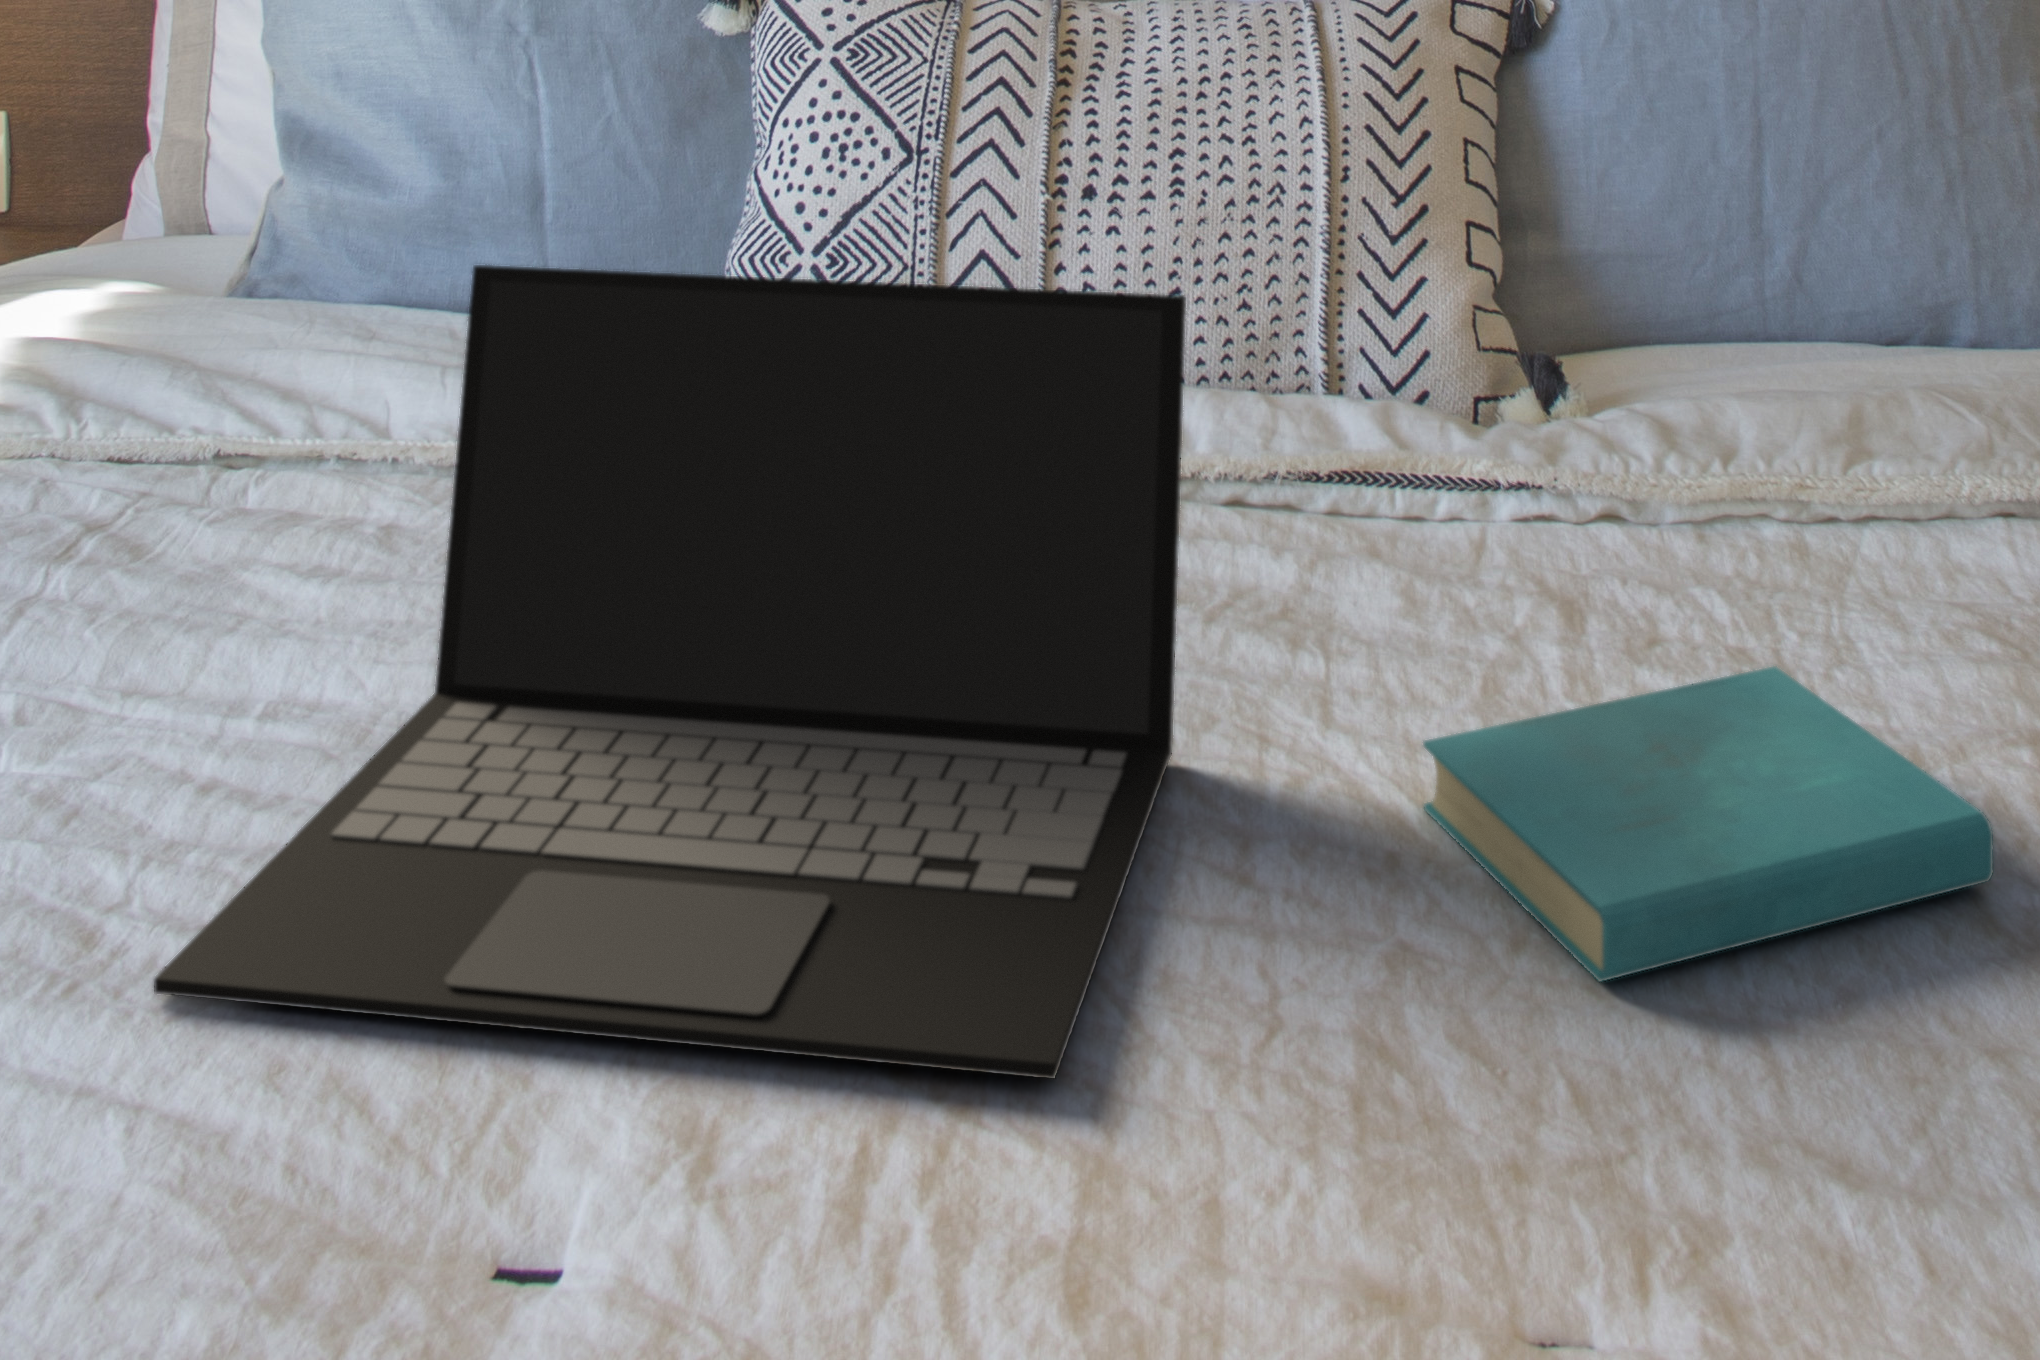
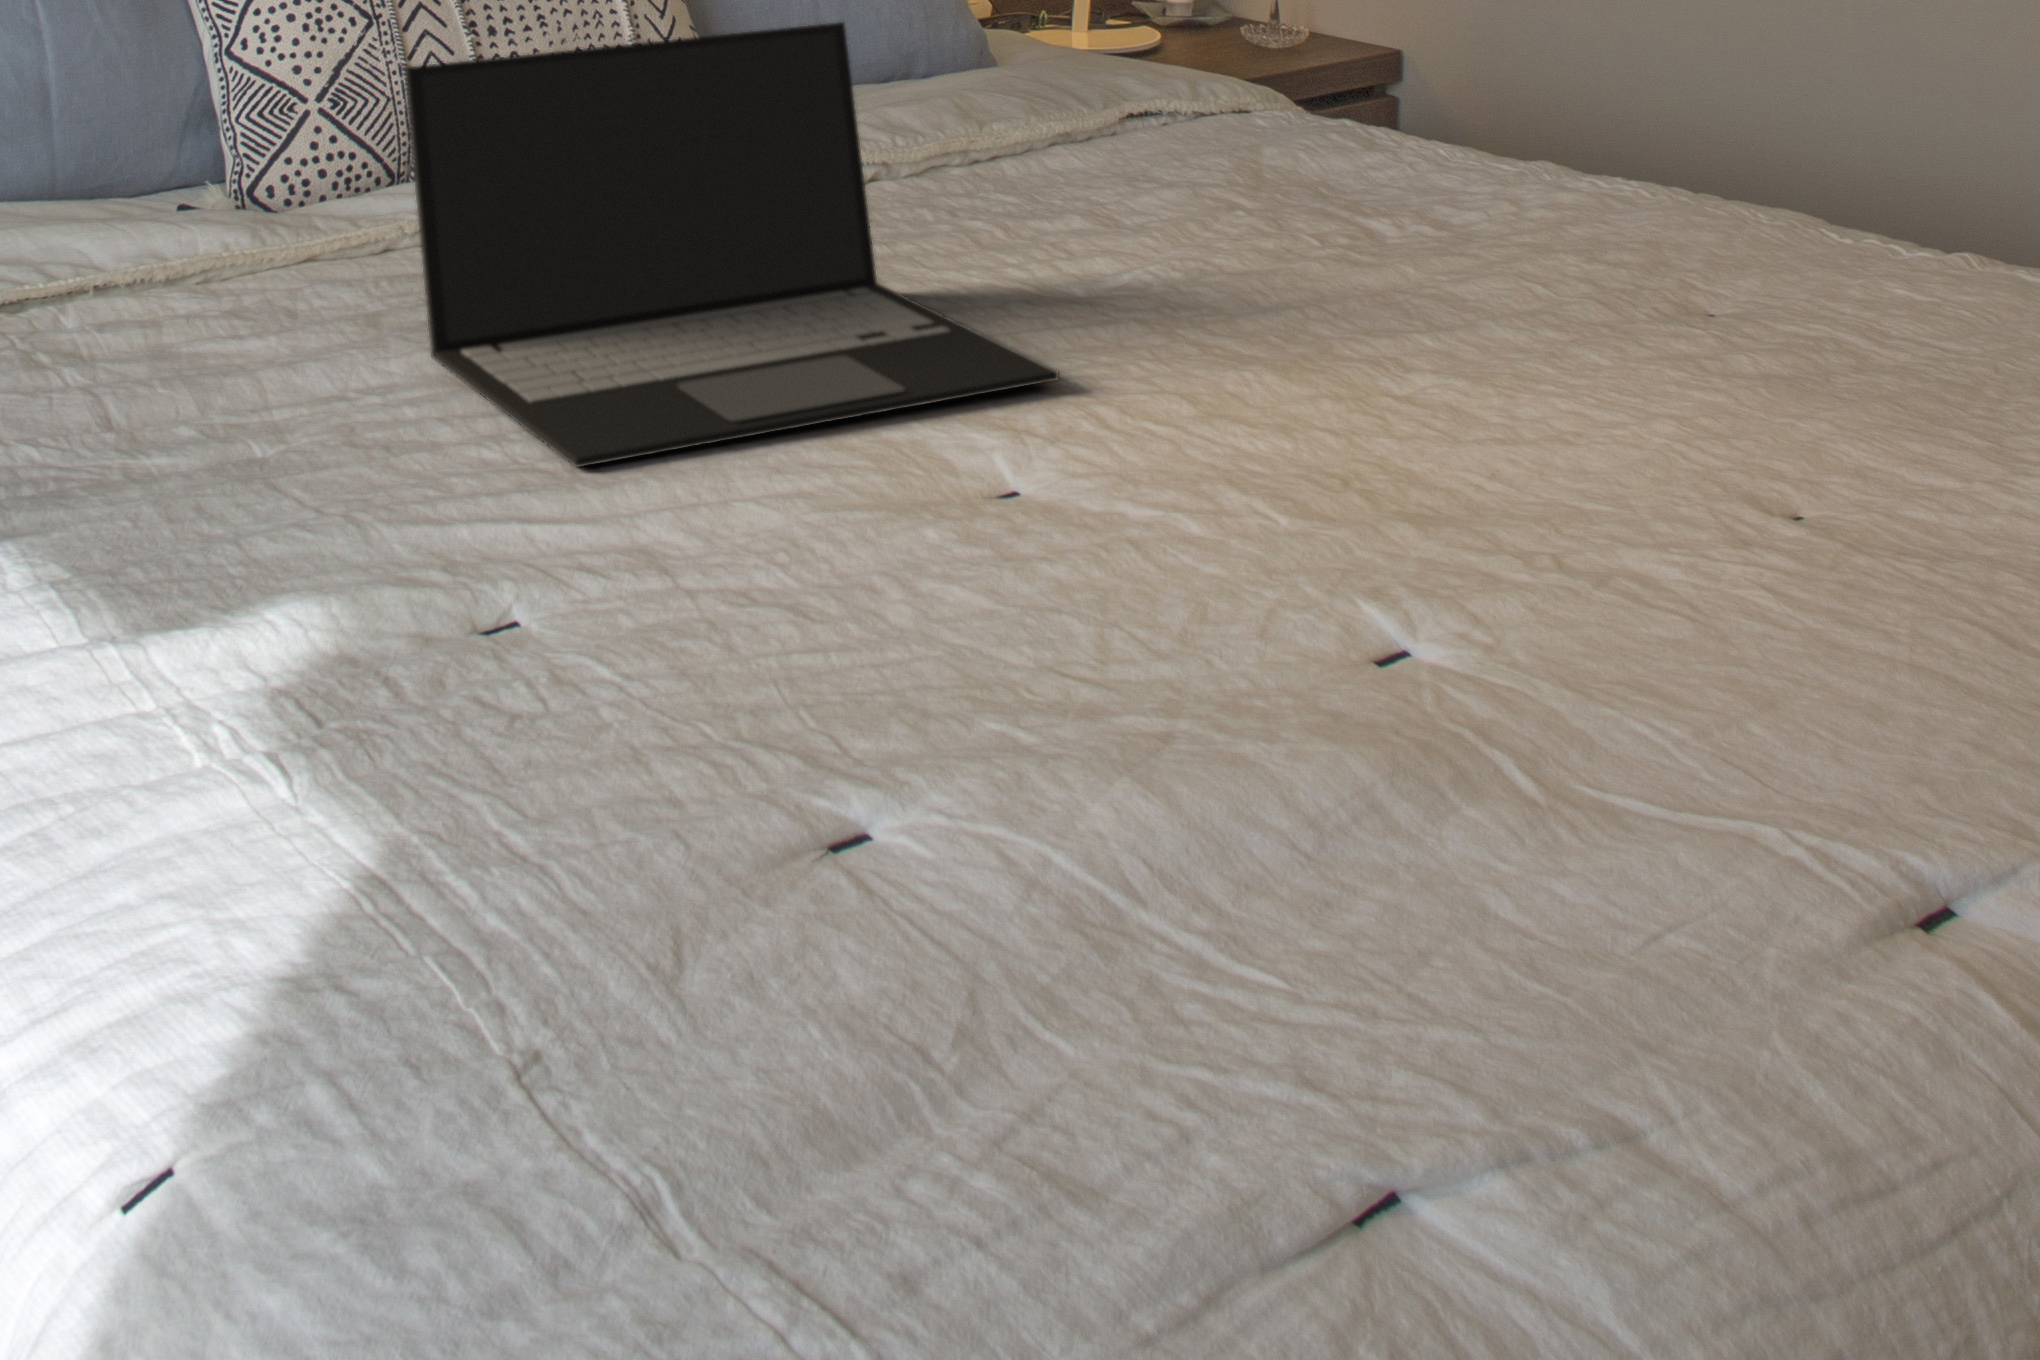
book: present [1423,667,1993,981] -> none [1019,191,1289,309]

